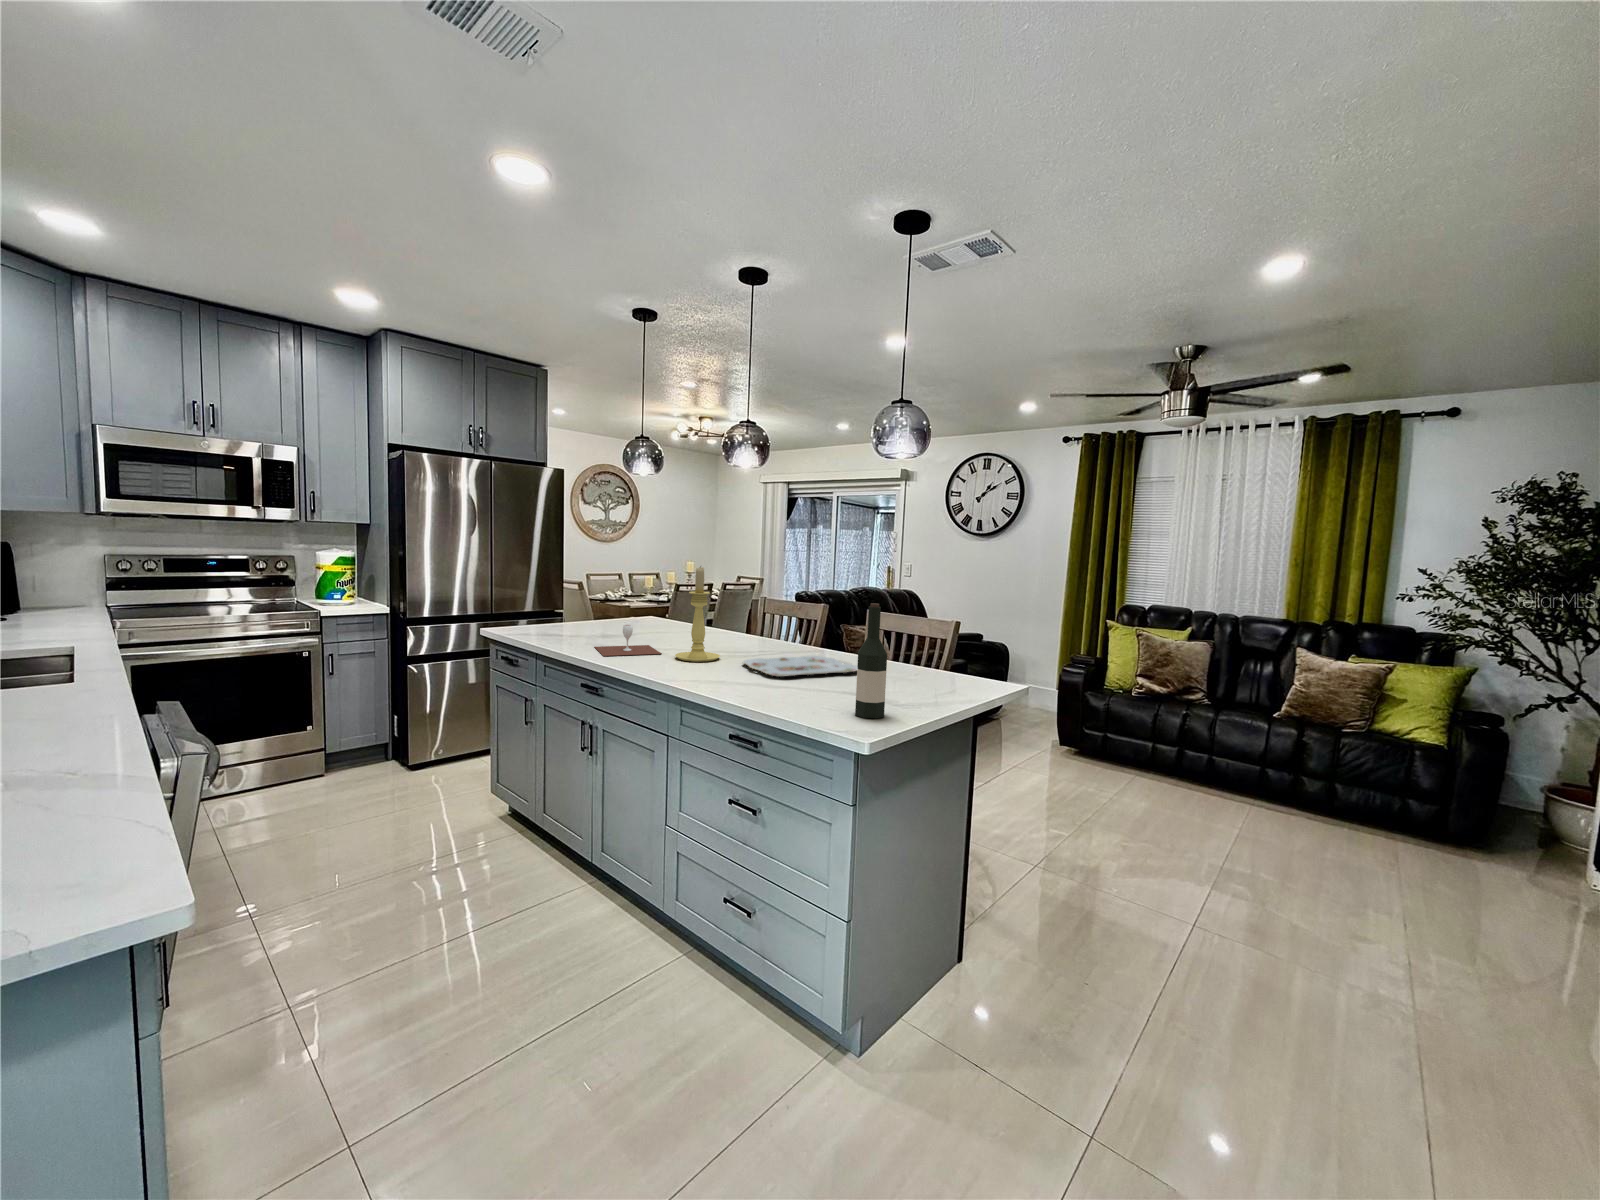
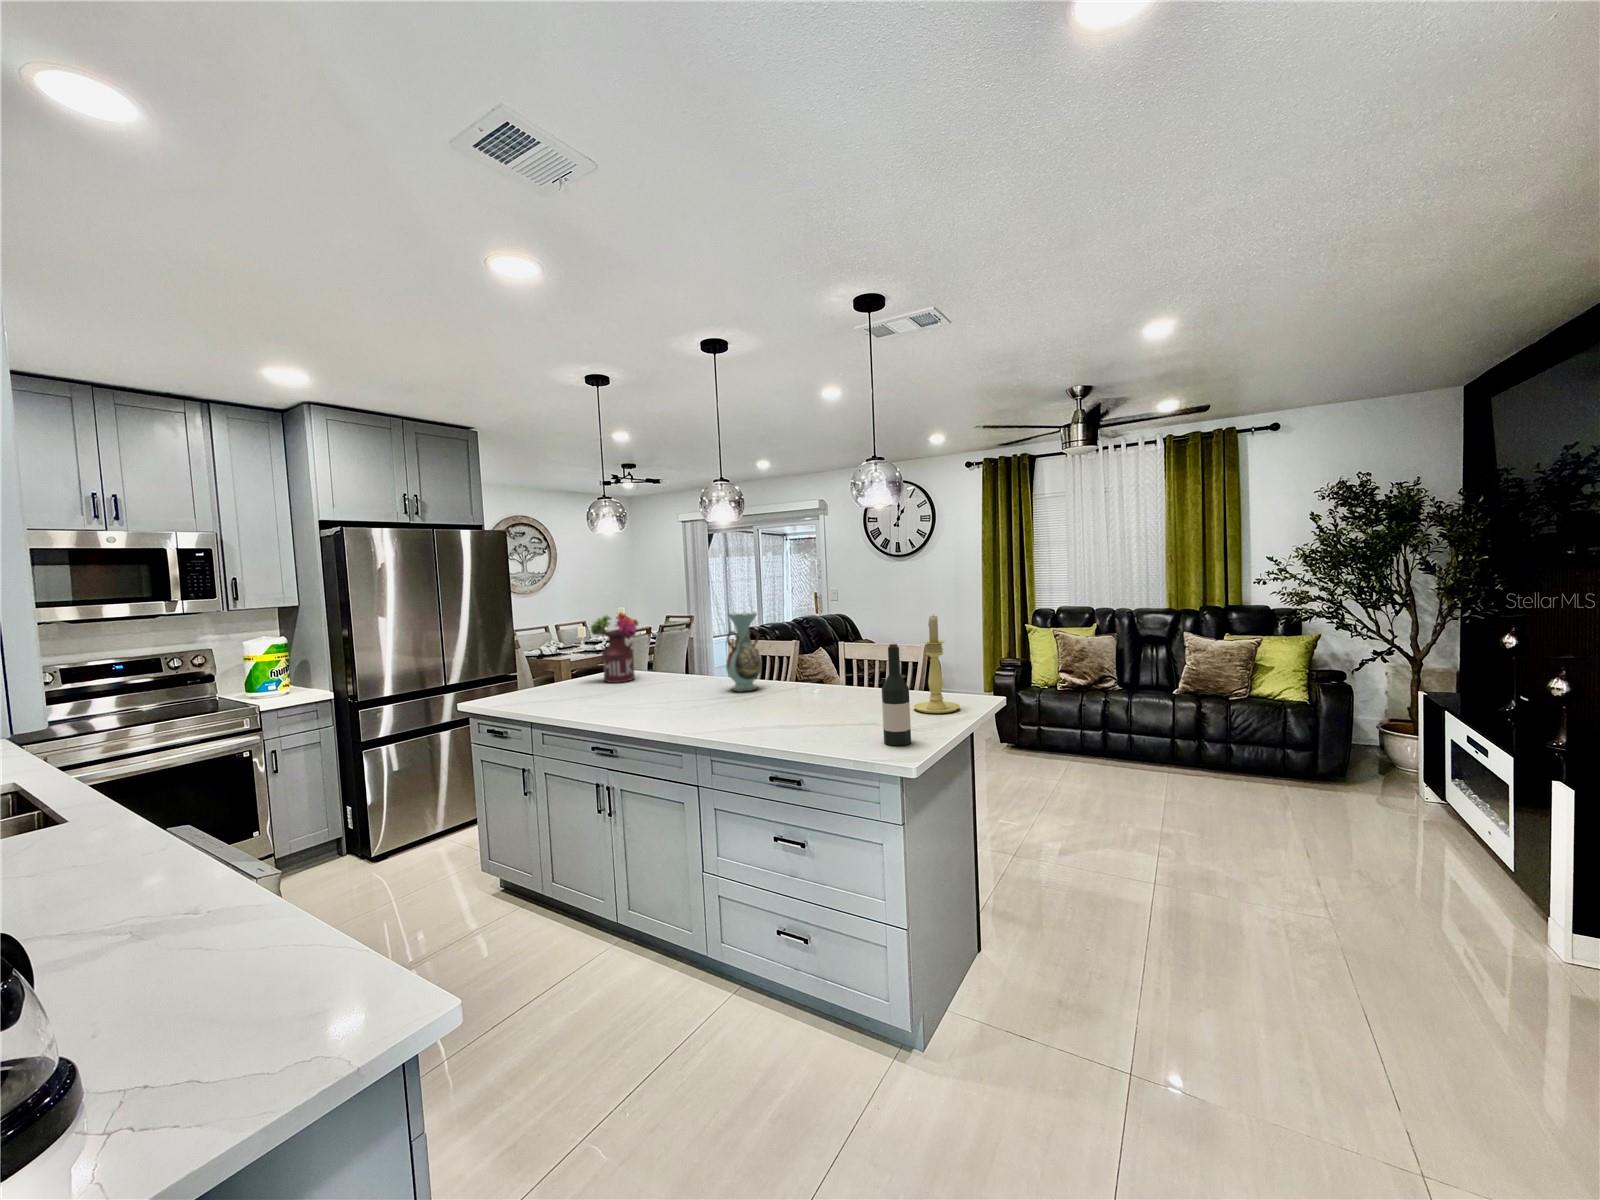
flower arrangement: none [619,556,670,627] -> present [591,613,639,683]
decorative vase: none [739,565,778,648] -> present [726,612,762,692]
candle holder: present [675,567,720,662] -> present [913,615,960,713]
wine glass: present [595,625,662,656] -> none [592,684,665,717]
serving tray: present [743,656,857,677] -> none [748,692,858,717]

